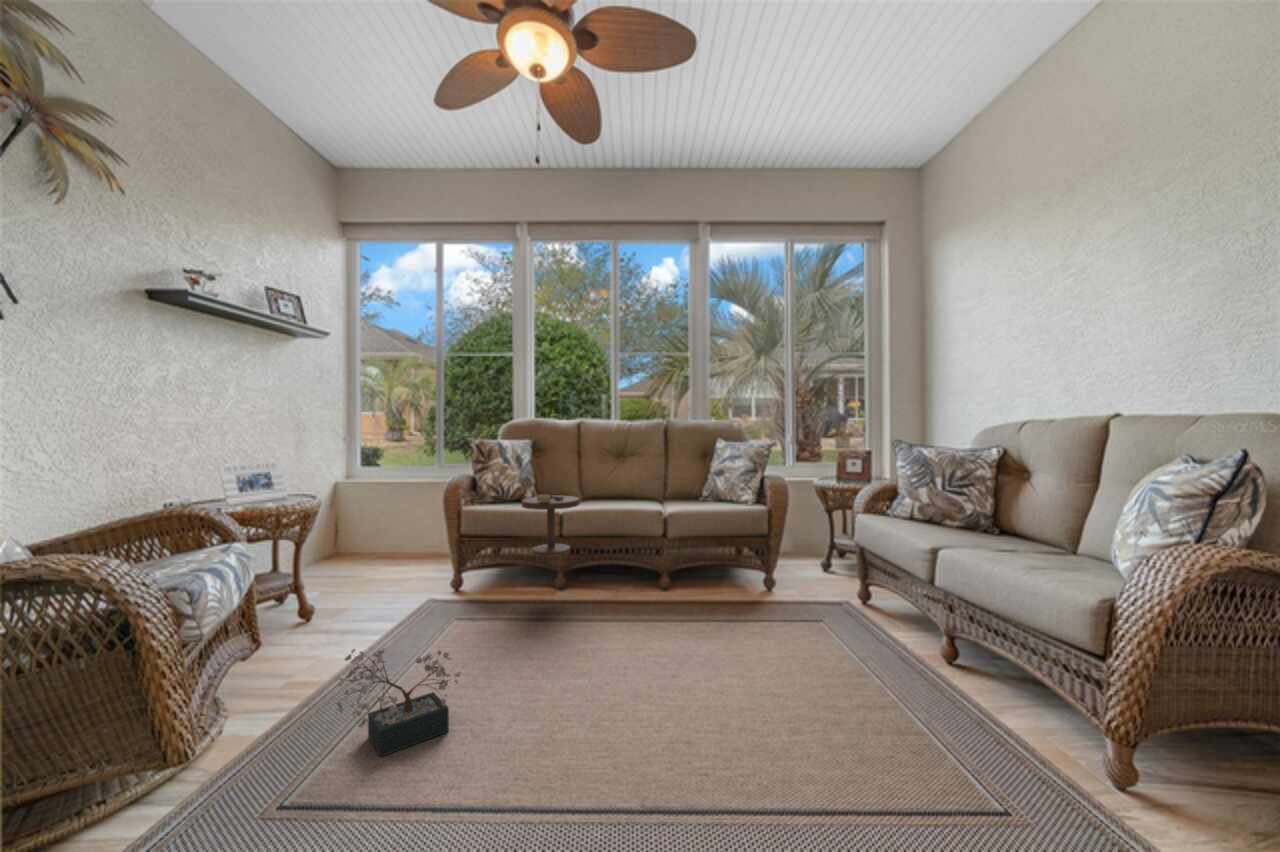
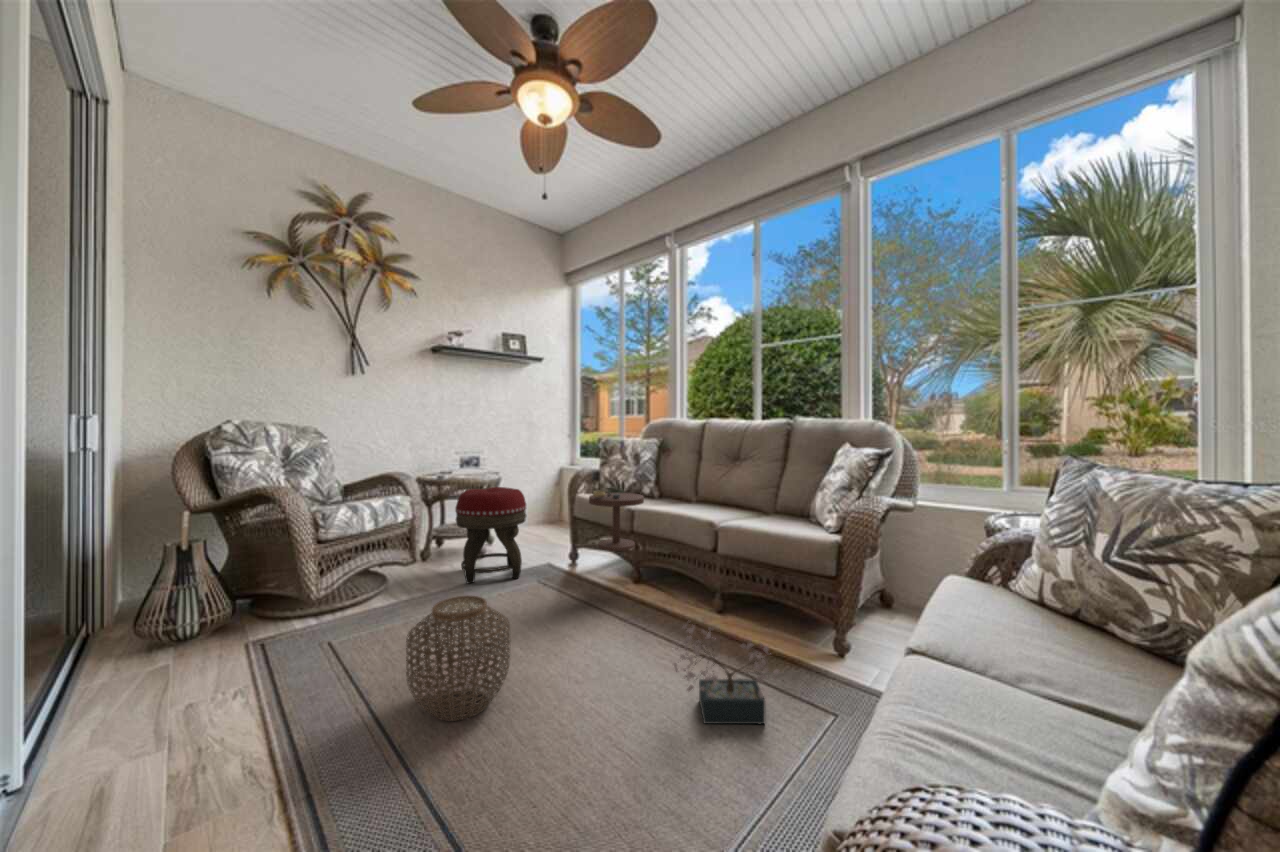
footstool: none [323,507,422,634] -> present [455,487,526,584]
woven basket: none [548,598,646,722] -> present [406,596,510,721]
decorative plant: present [337,649,460,757] -> present [674,625,779,724]

